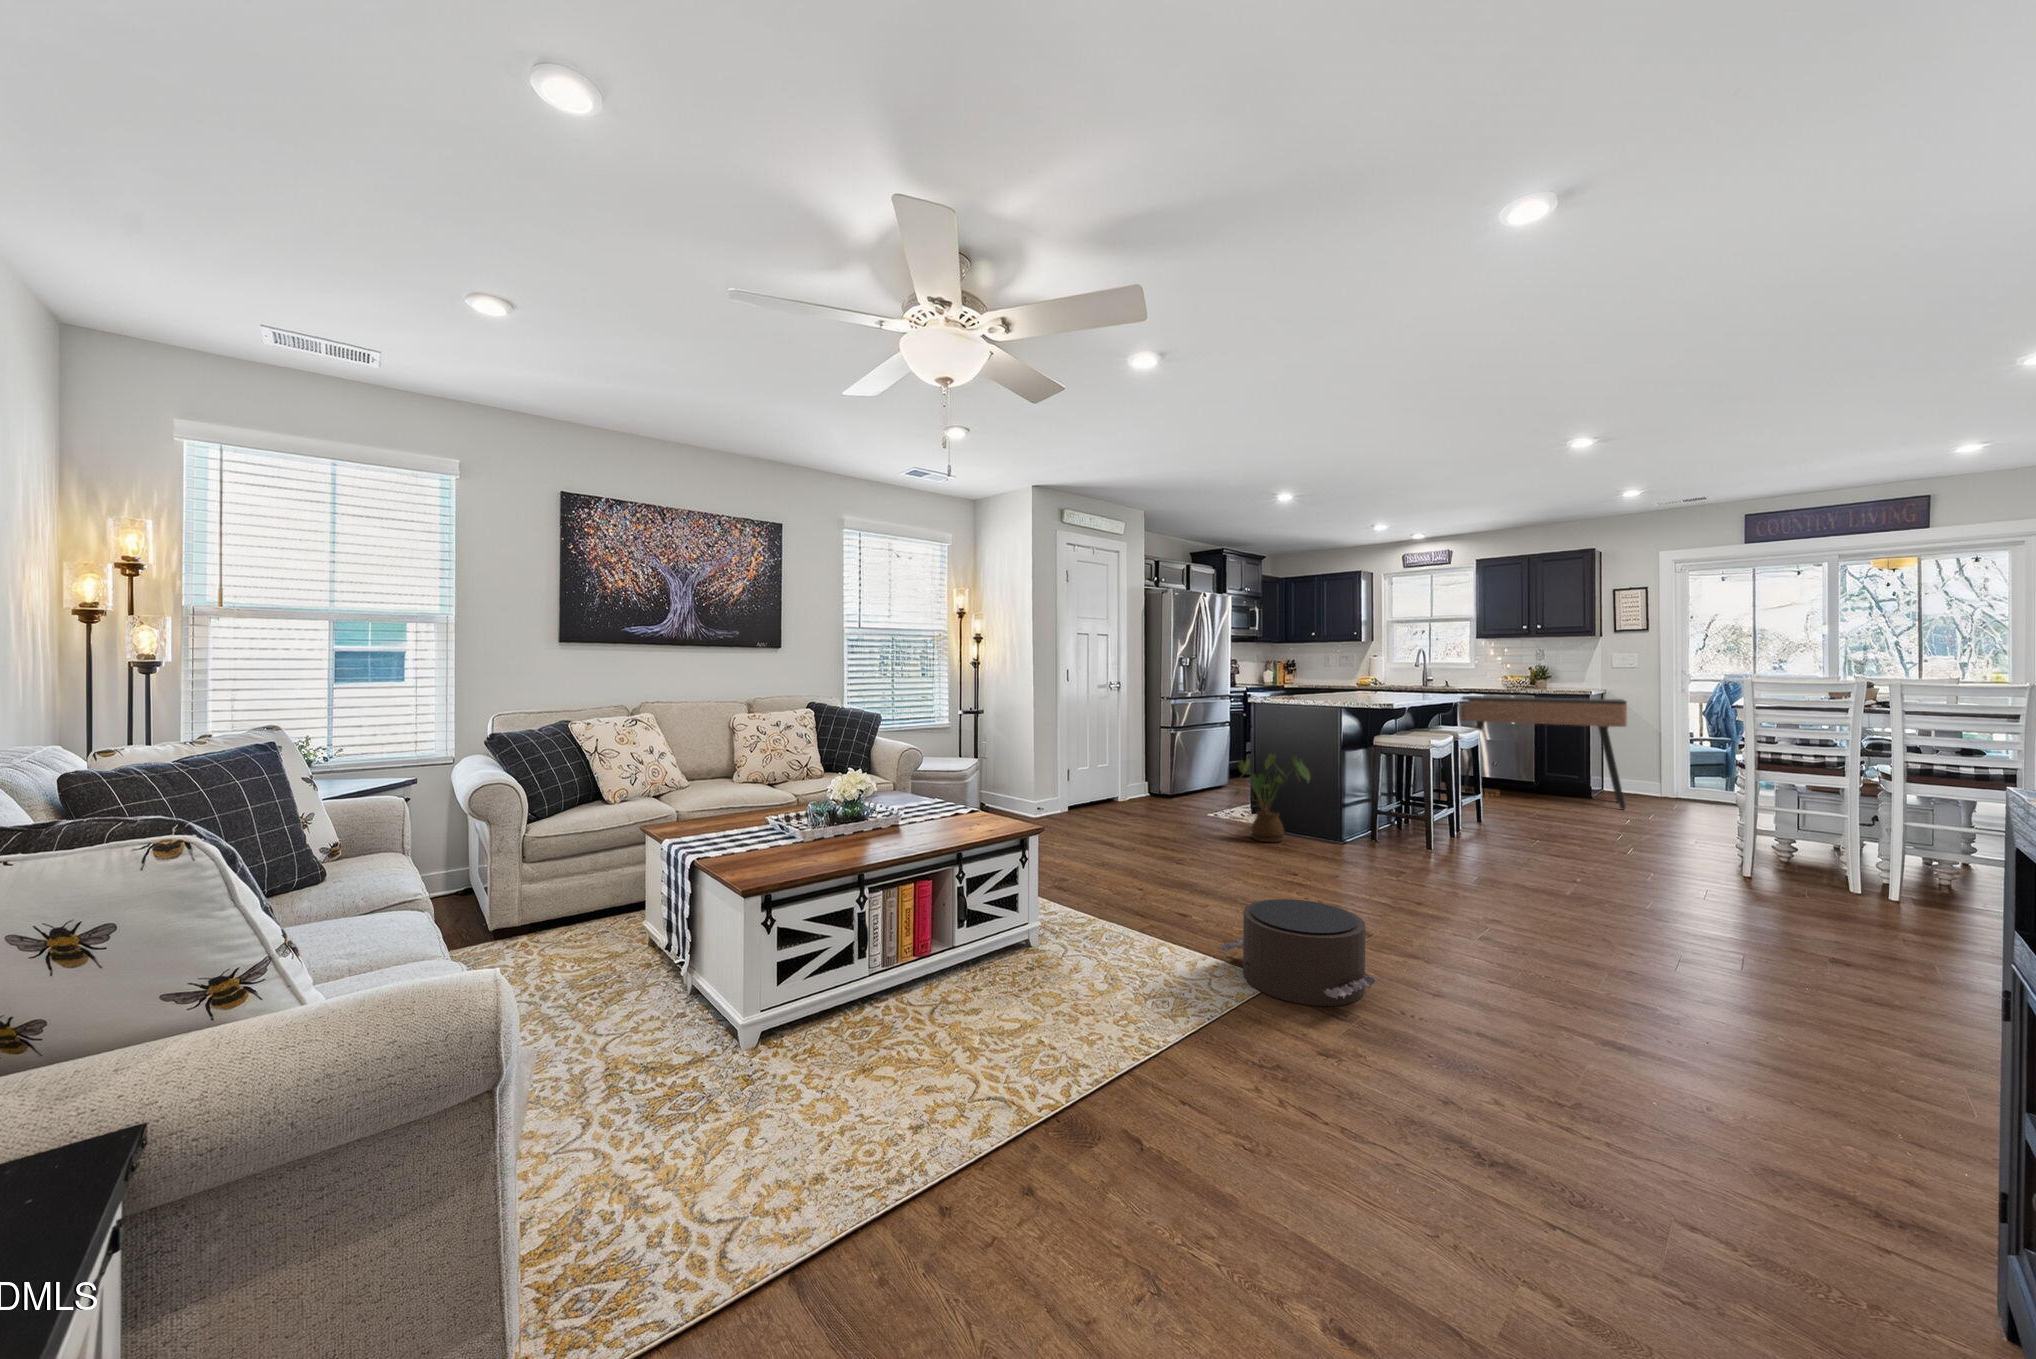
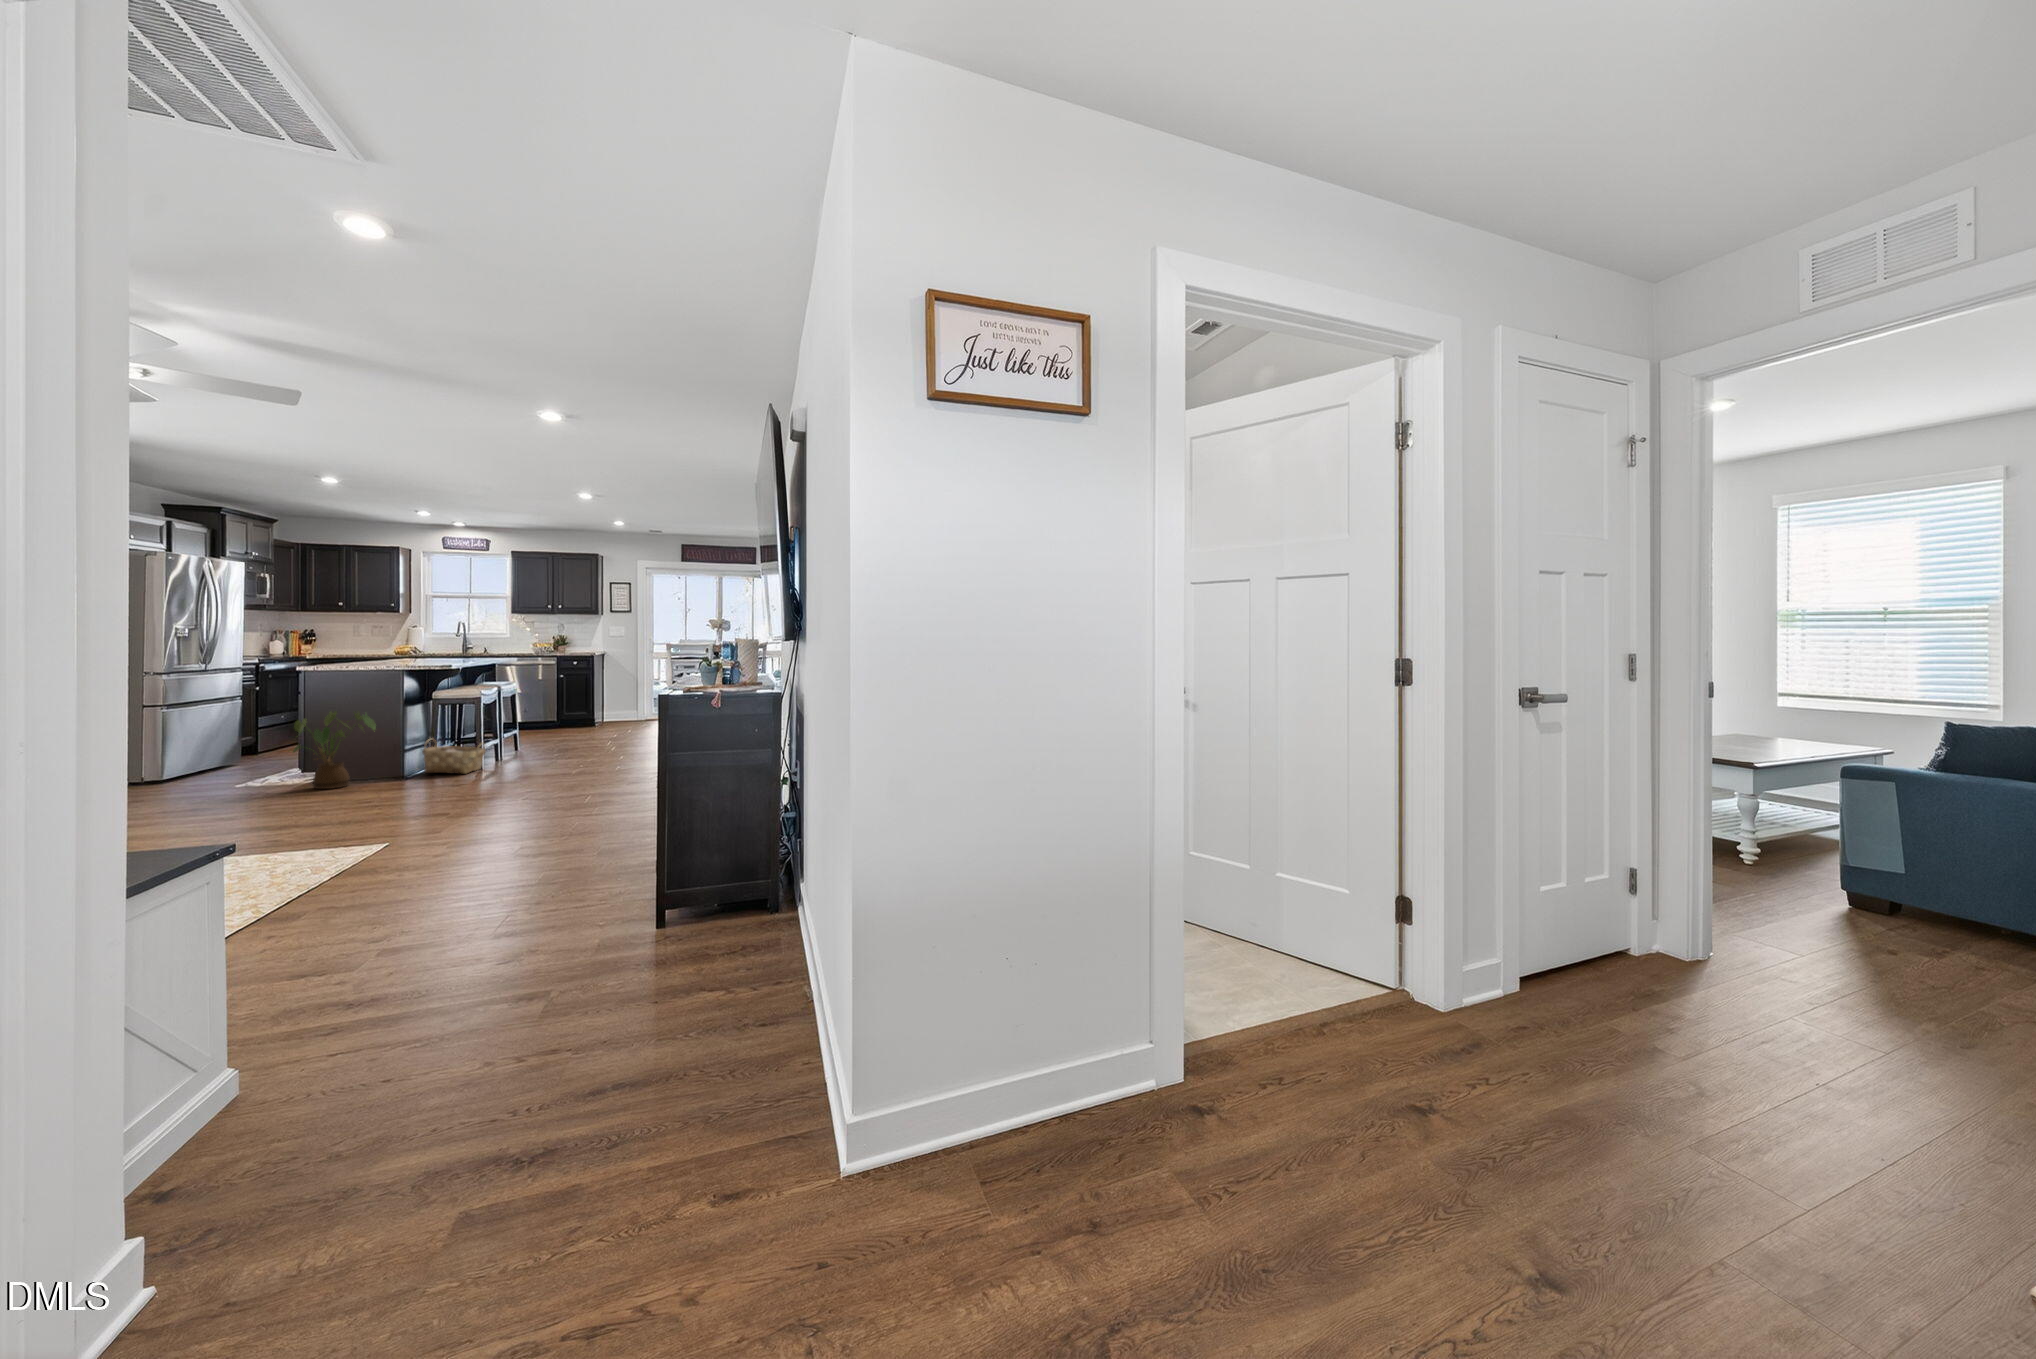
console table: present [1461,696,1627,809] -> none [499,659,617,739]
woven basket: none [1360,796,1434,851] -> present [422,739,485,774]
pouf: present [1219,899,1379,1006] -> none [336,790,466,849]

